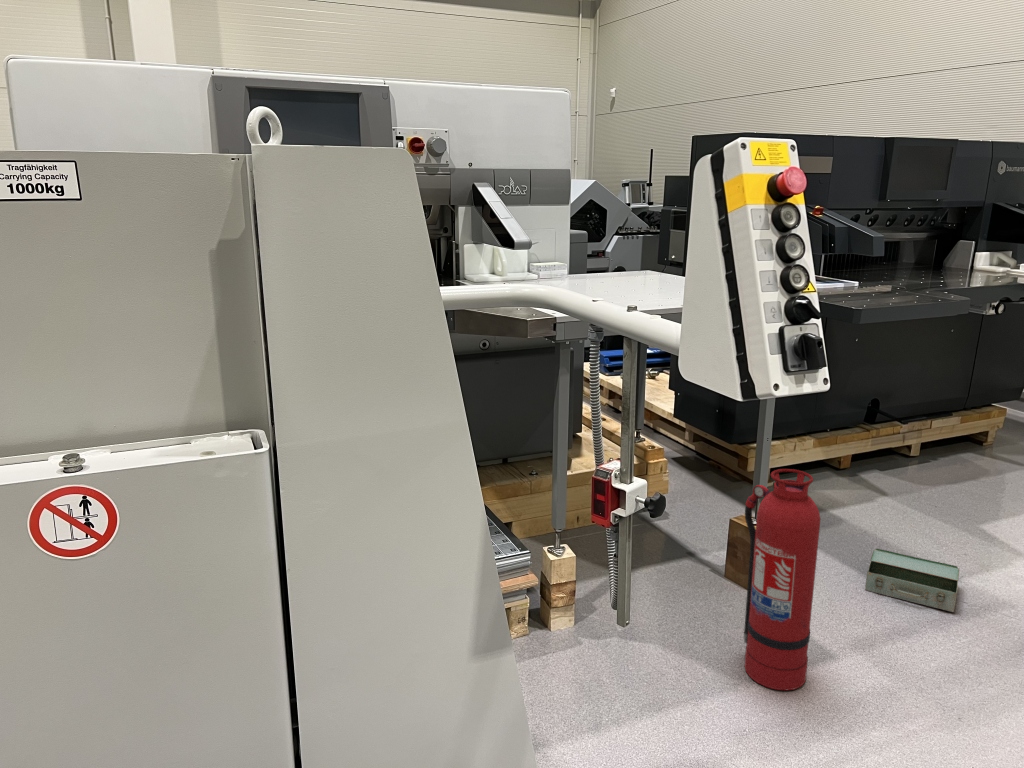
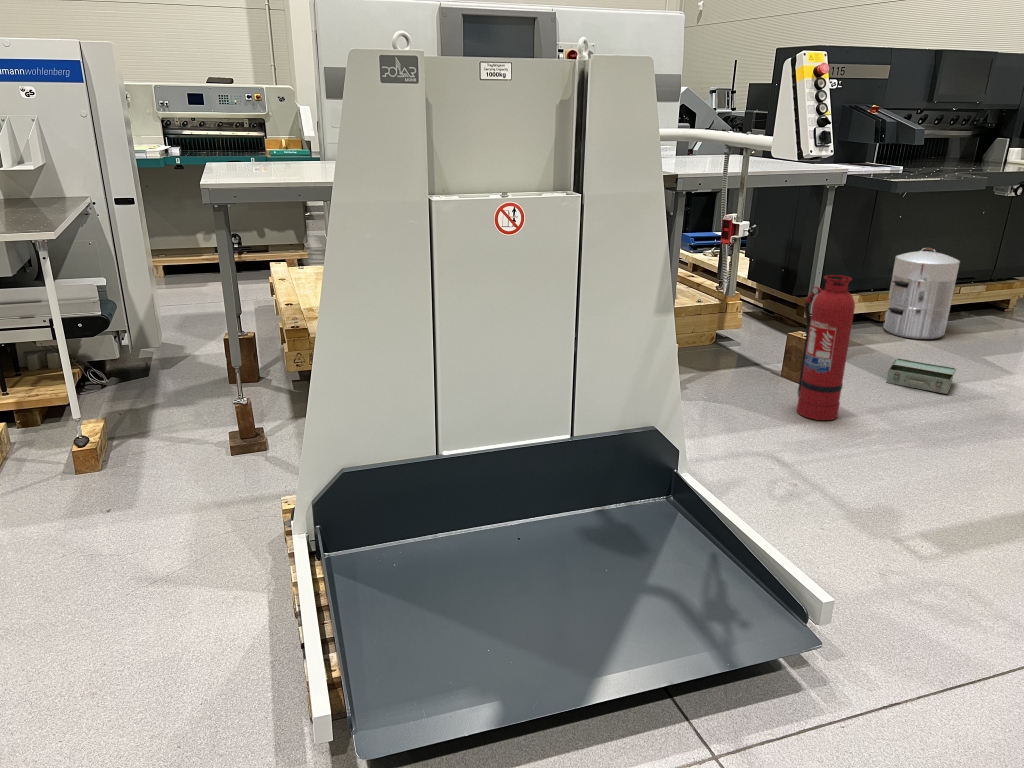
waste bin: none [844,380,936,498] -> present [883,248,960,339]

